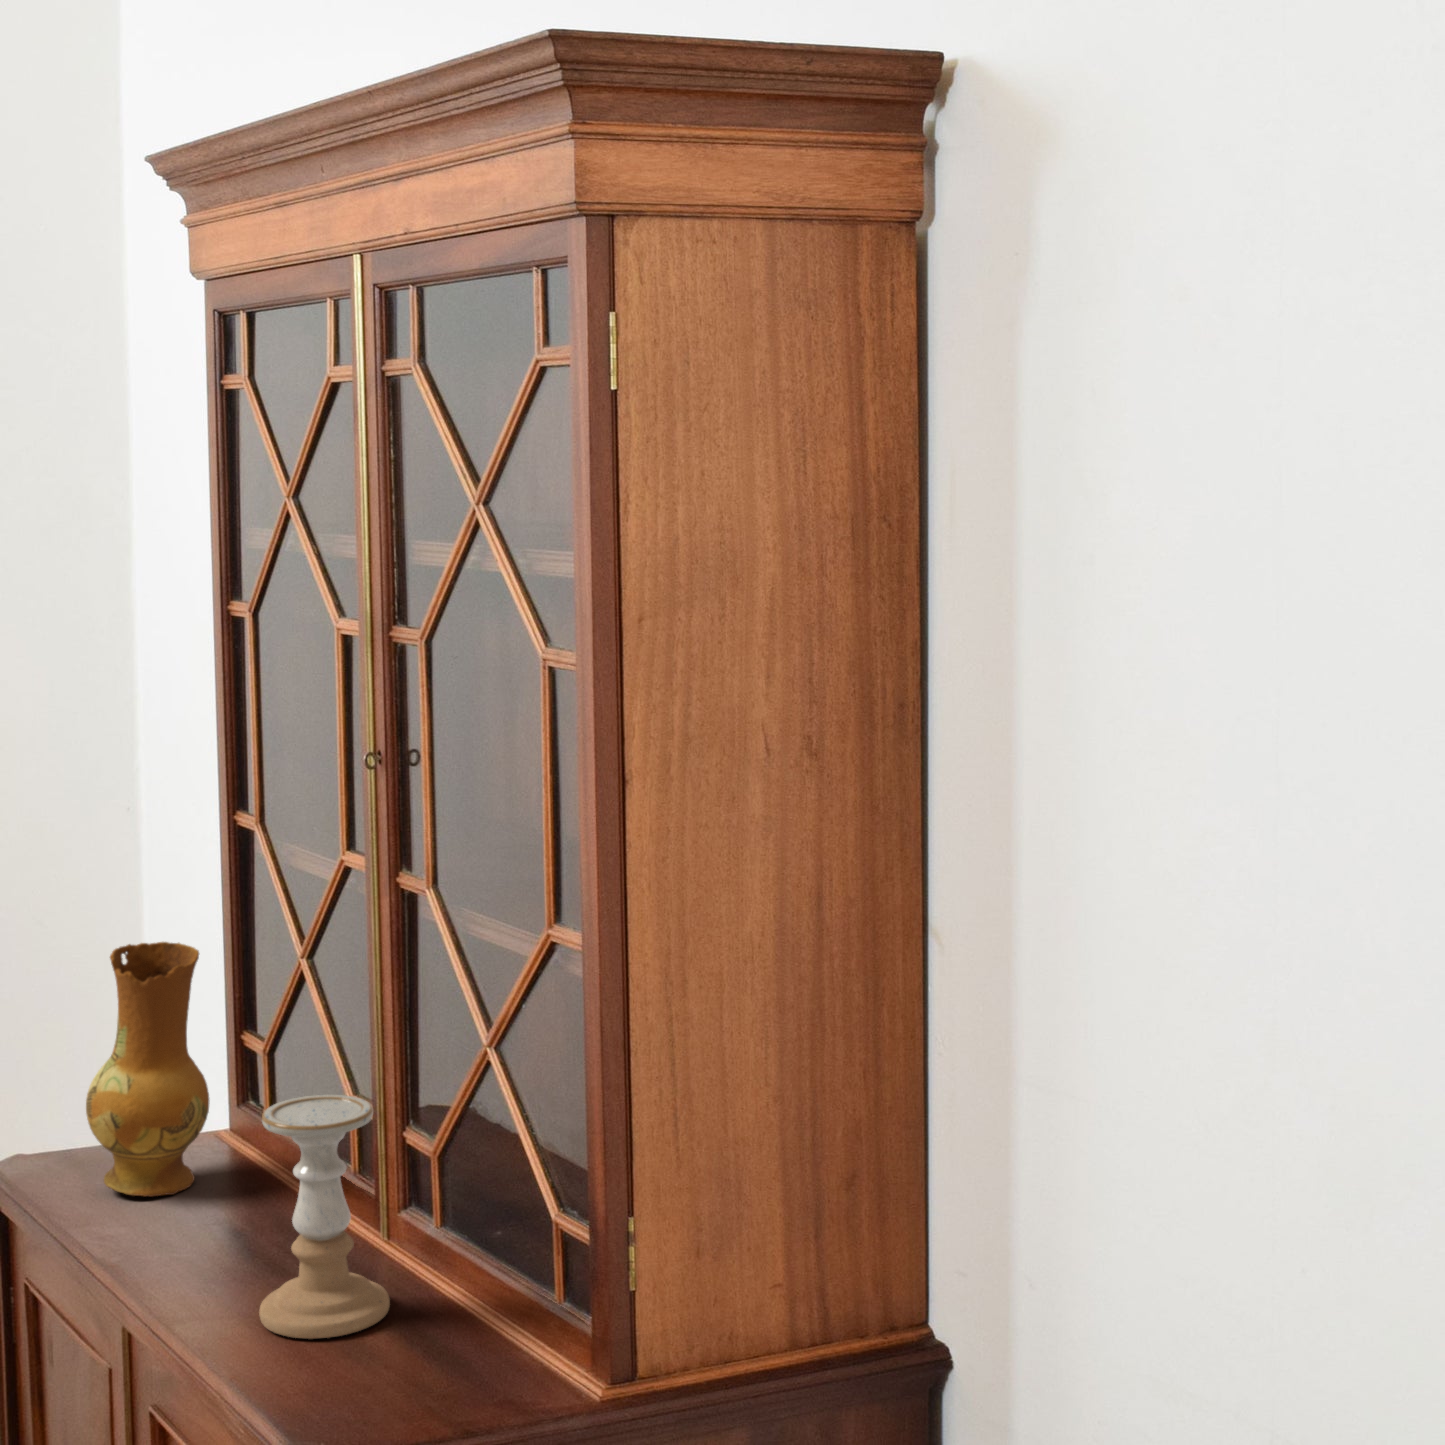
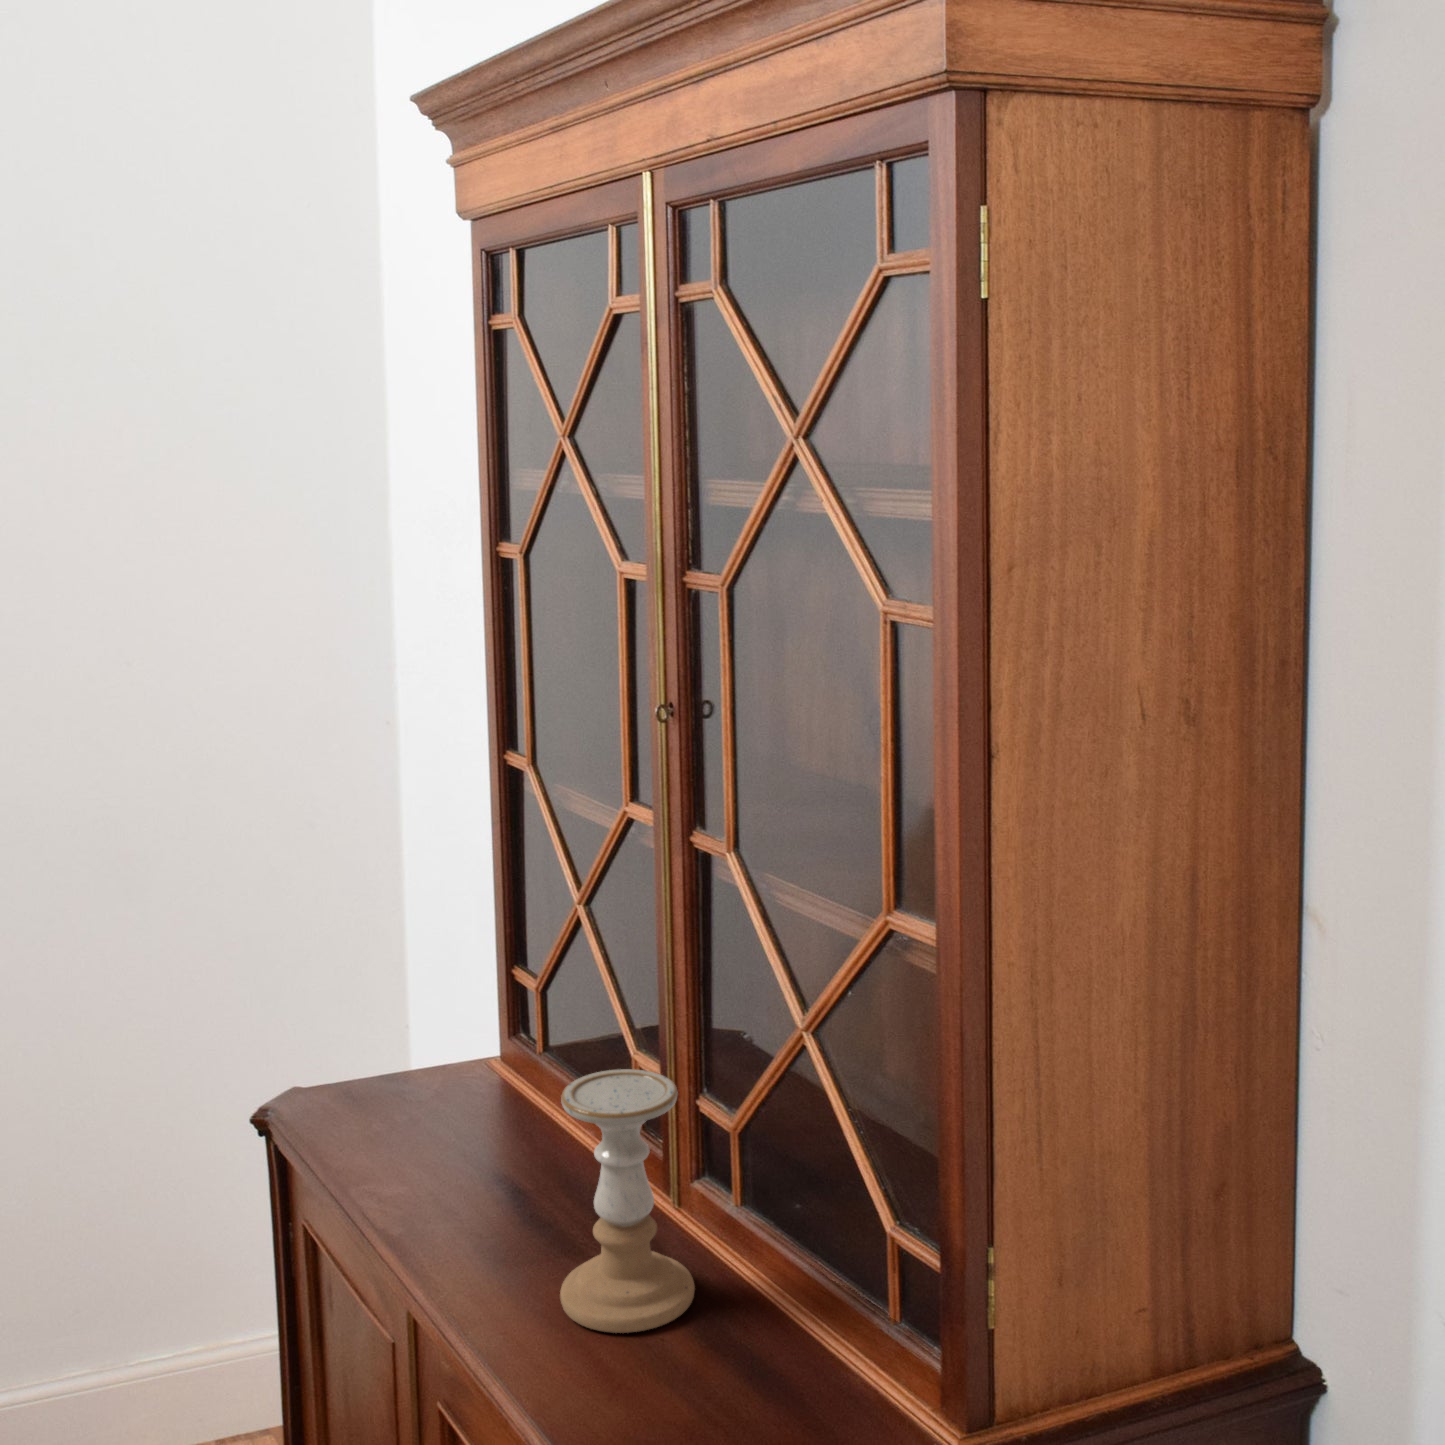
ceramic jug: present [86,942,209,1197] -> none [369,886,487,1138]

